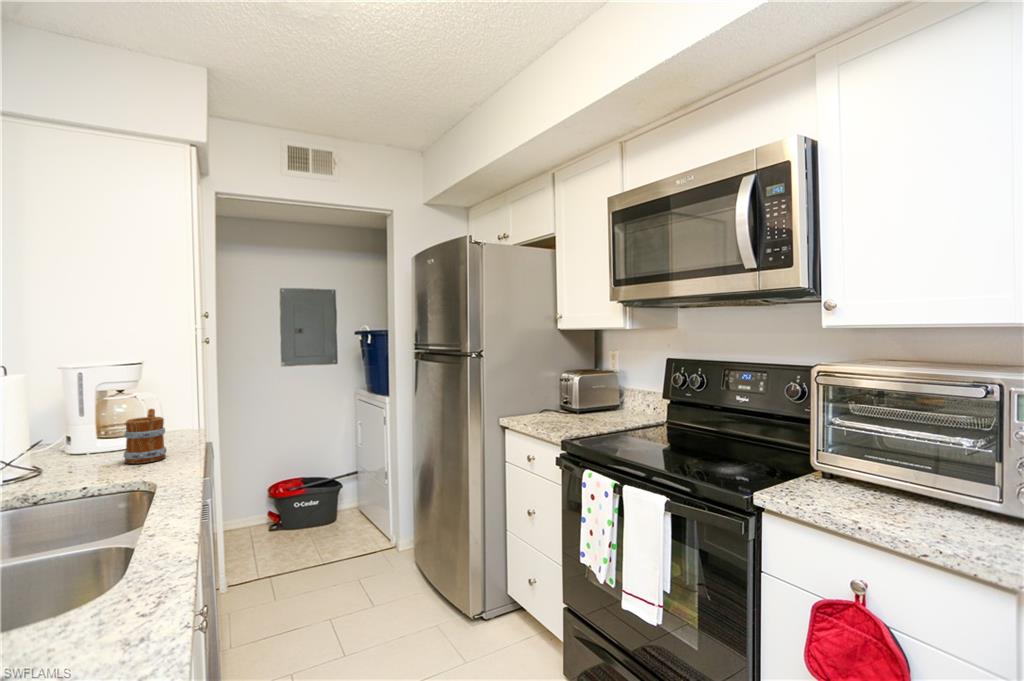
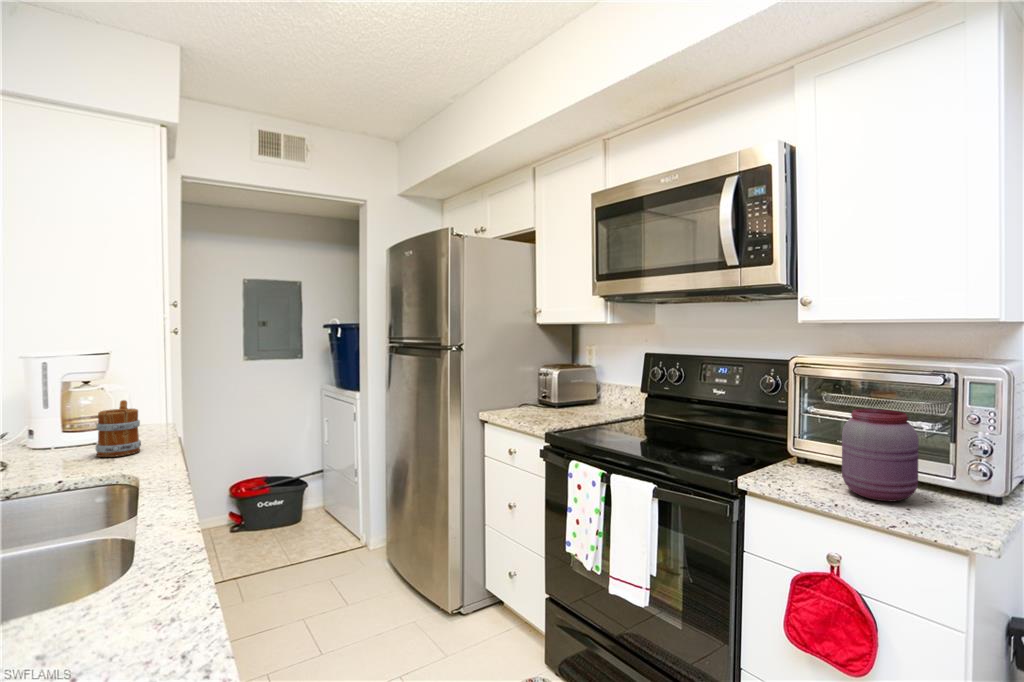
jar: none [868,423,954,525] -> present [842,409,919,501]

